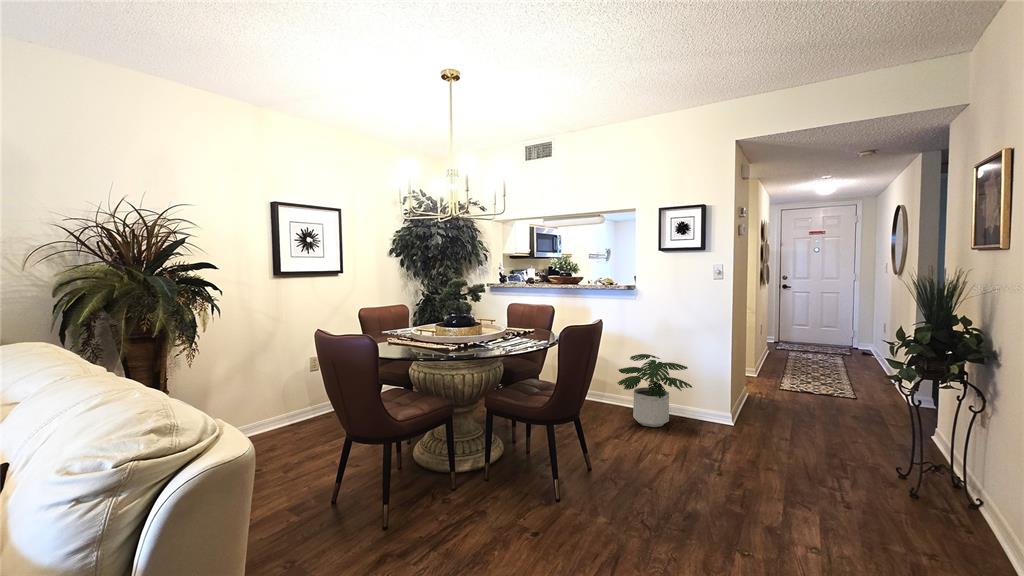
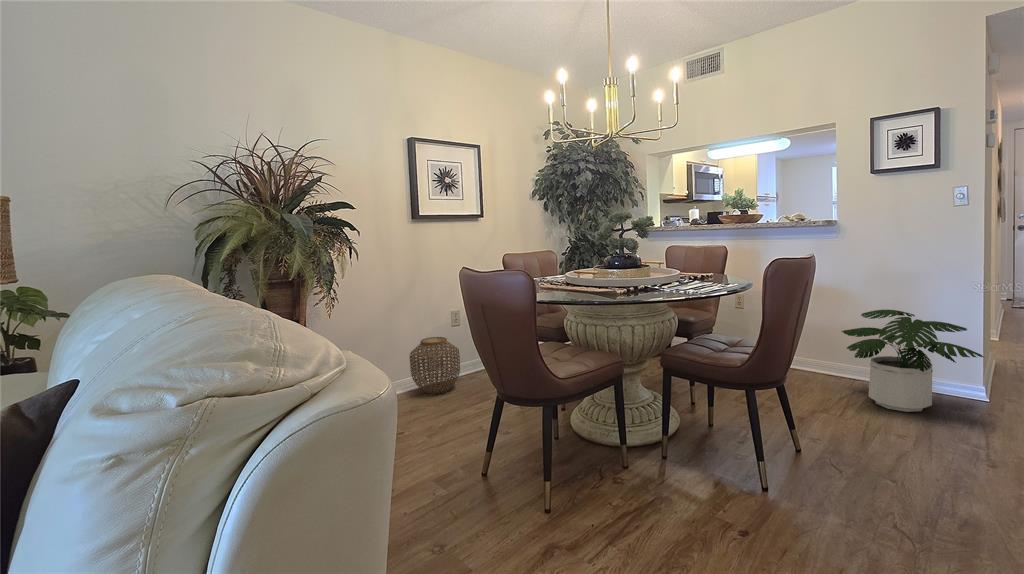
woven basket: none [267,382,318,435] -> present [410,337,460,393]

